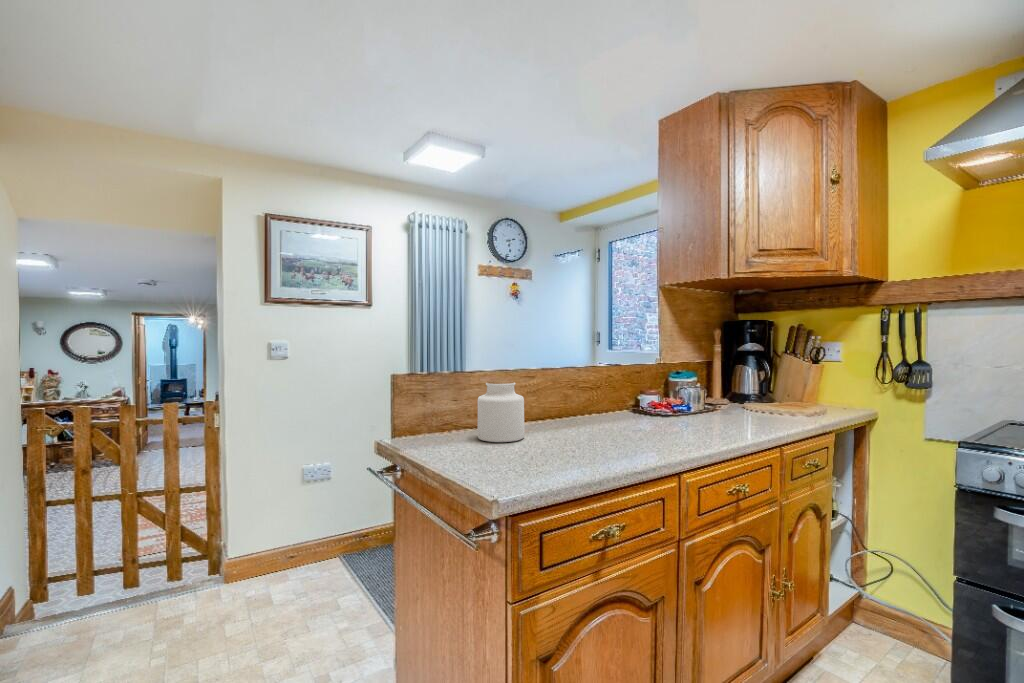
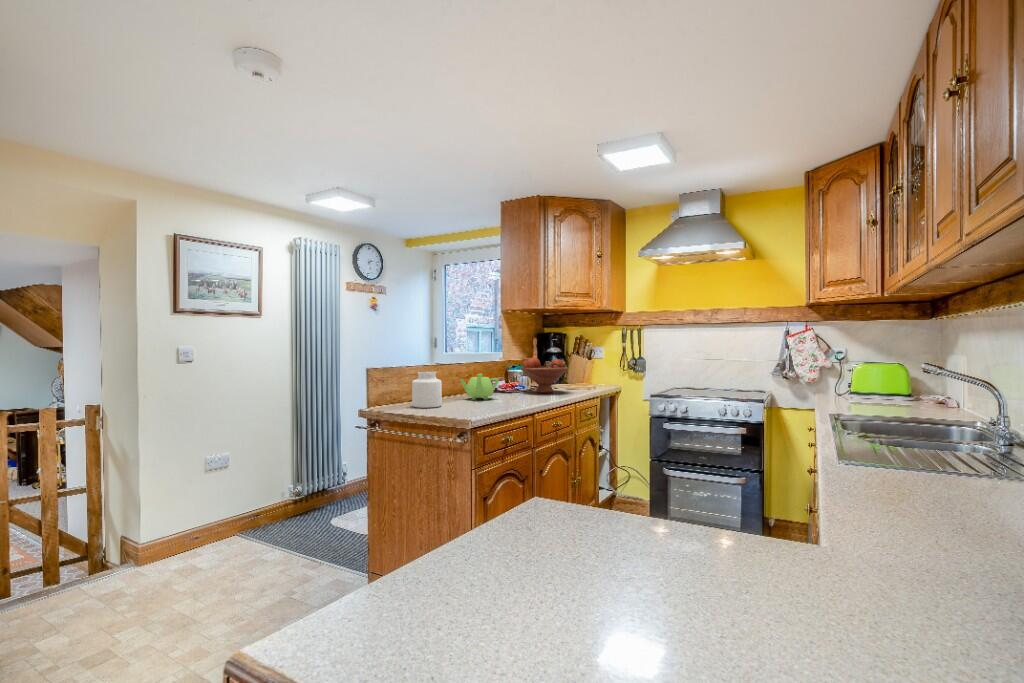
fruit bowl: none [683,360,768,420] -> present [521,357,568,393]
teapot: none [571,386,634,429] -> present [460,374,499,400]

